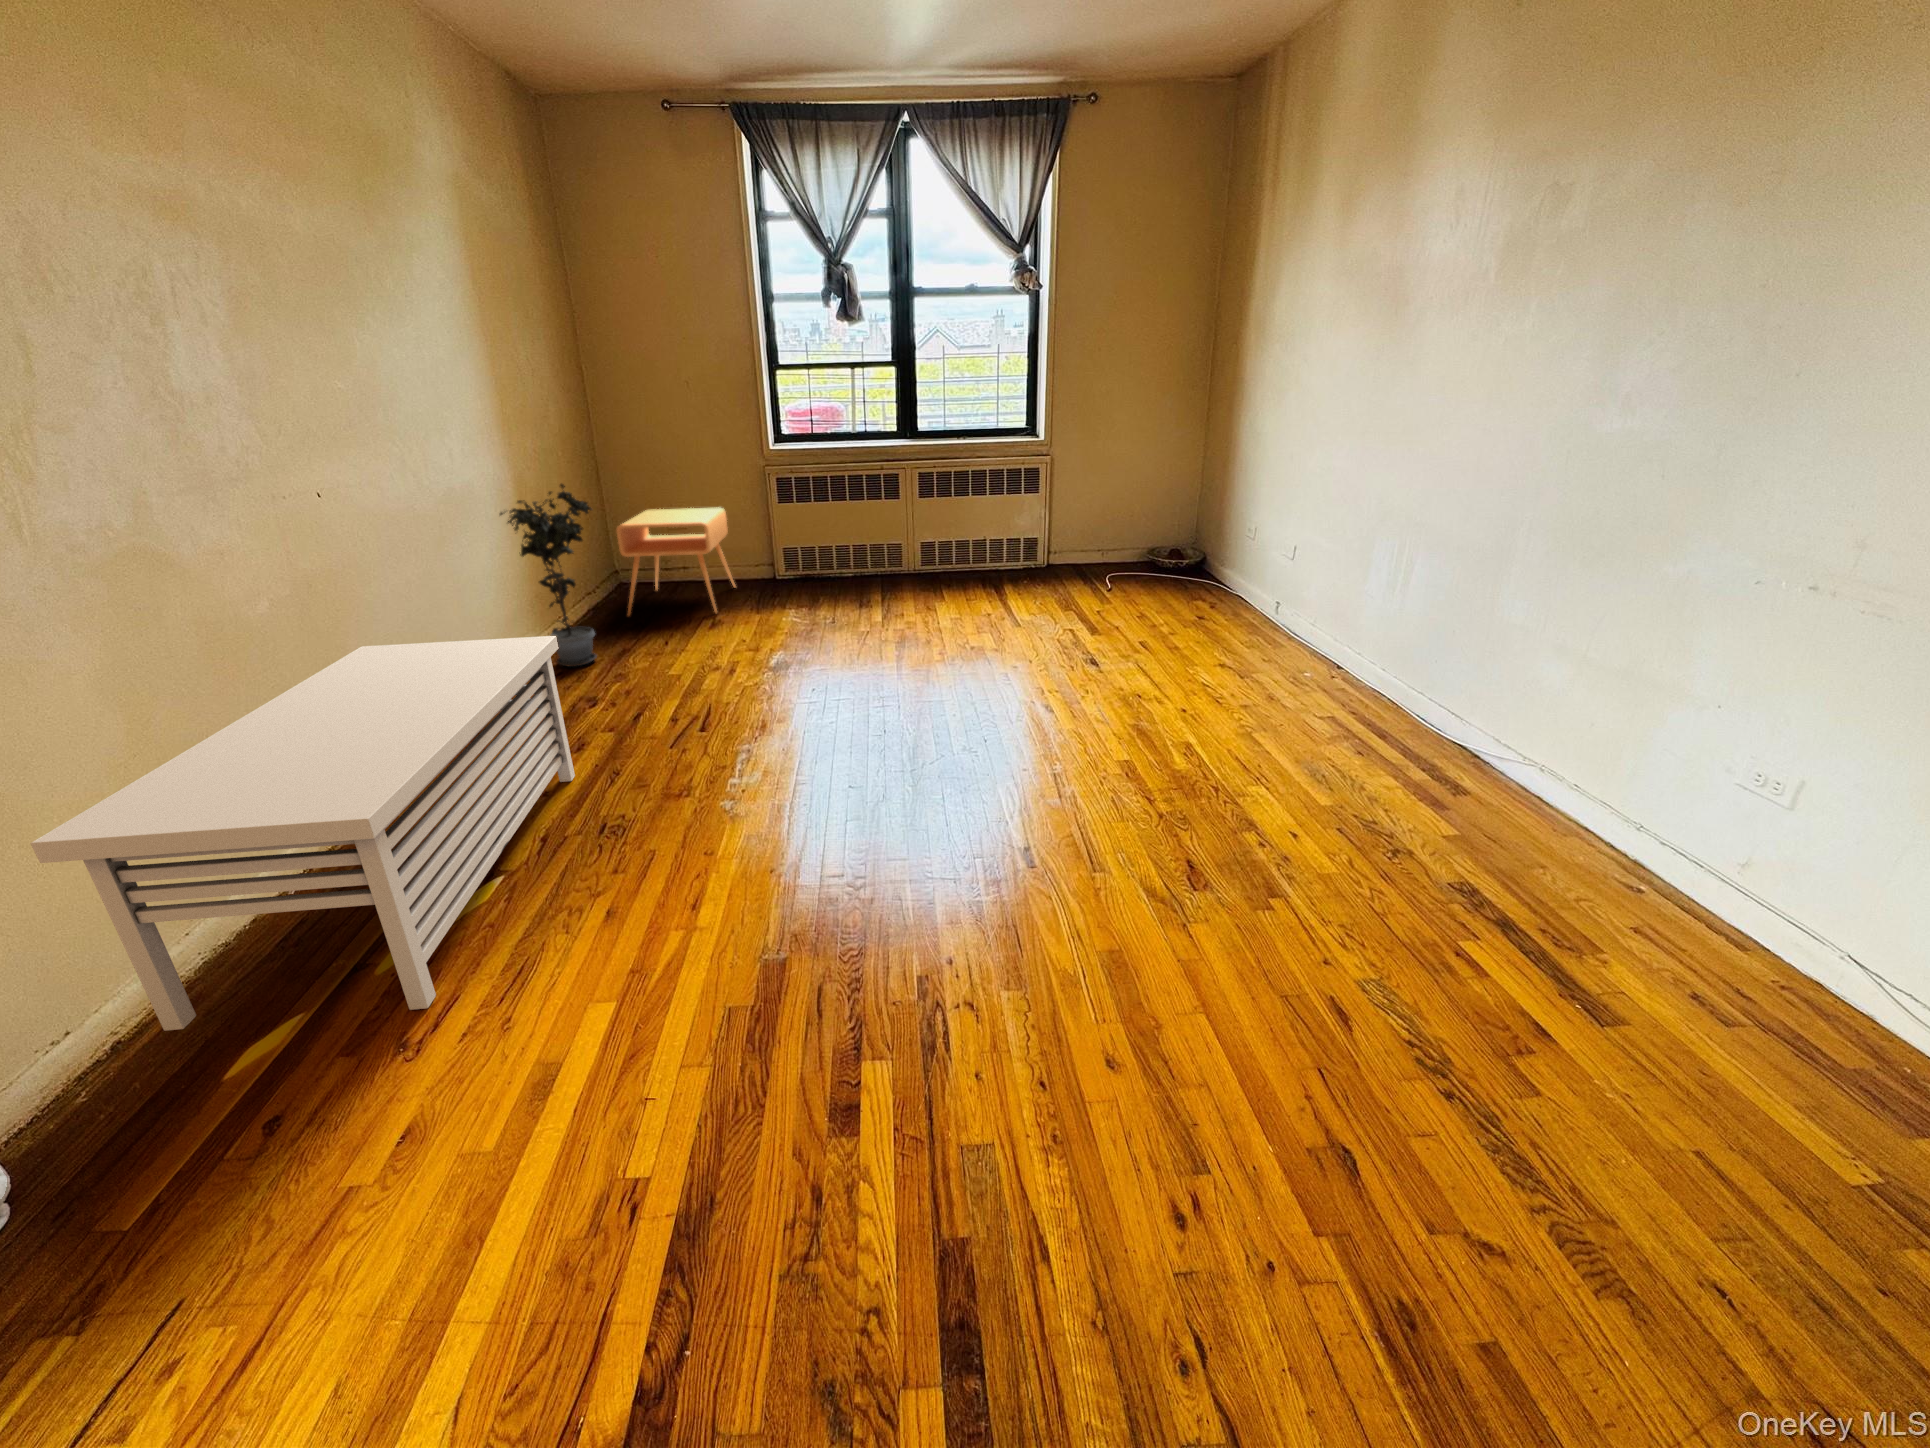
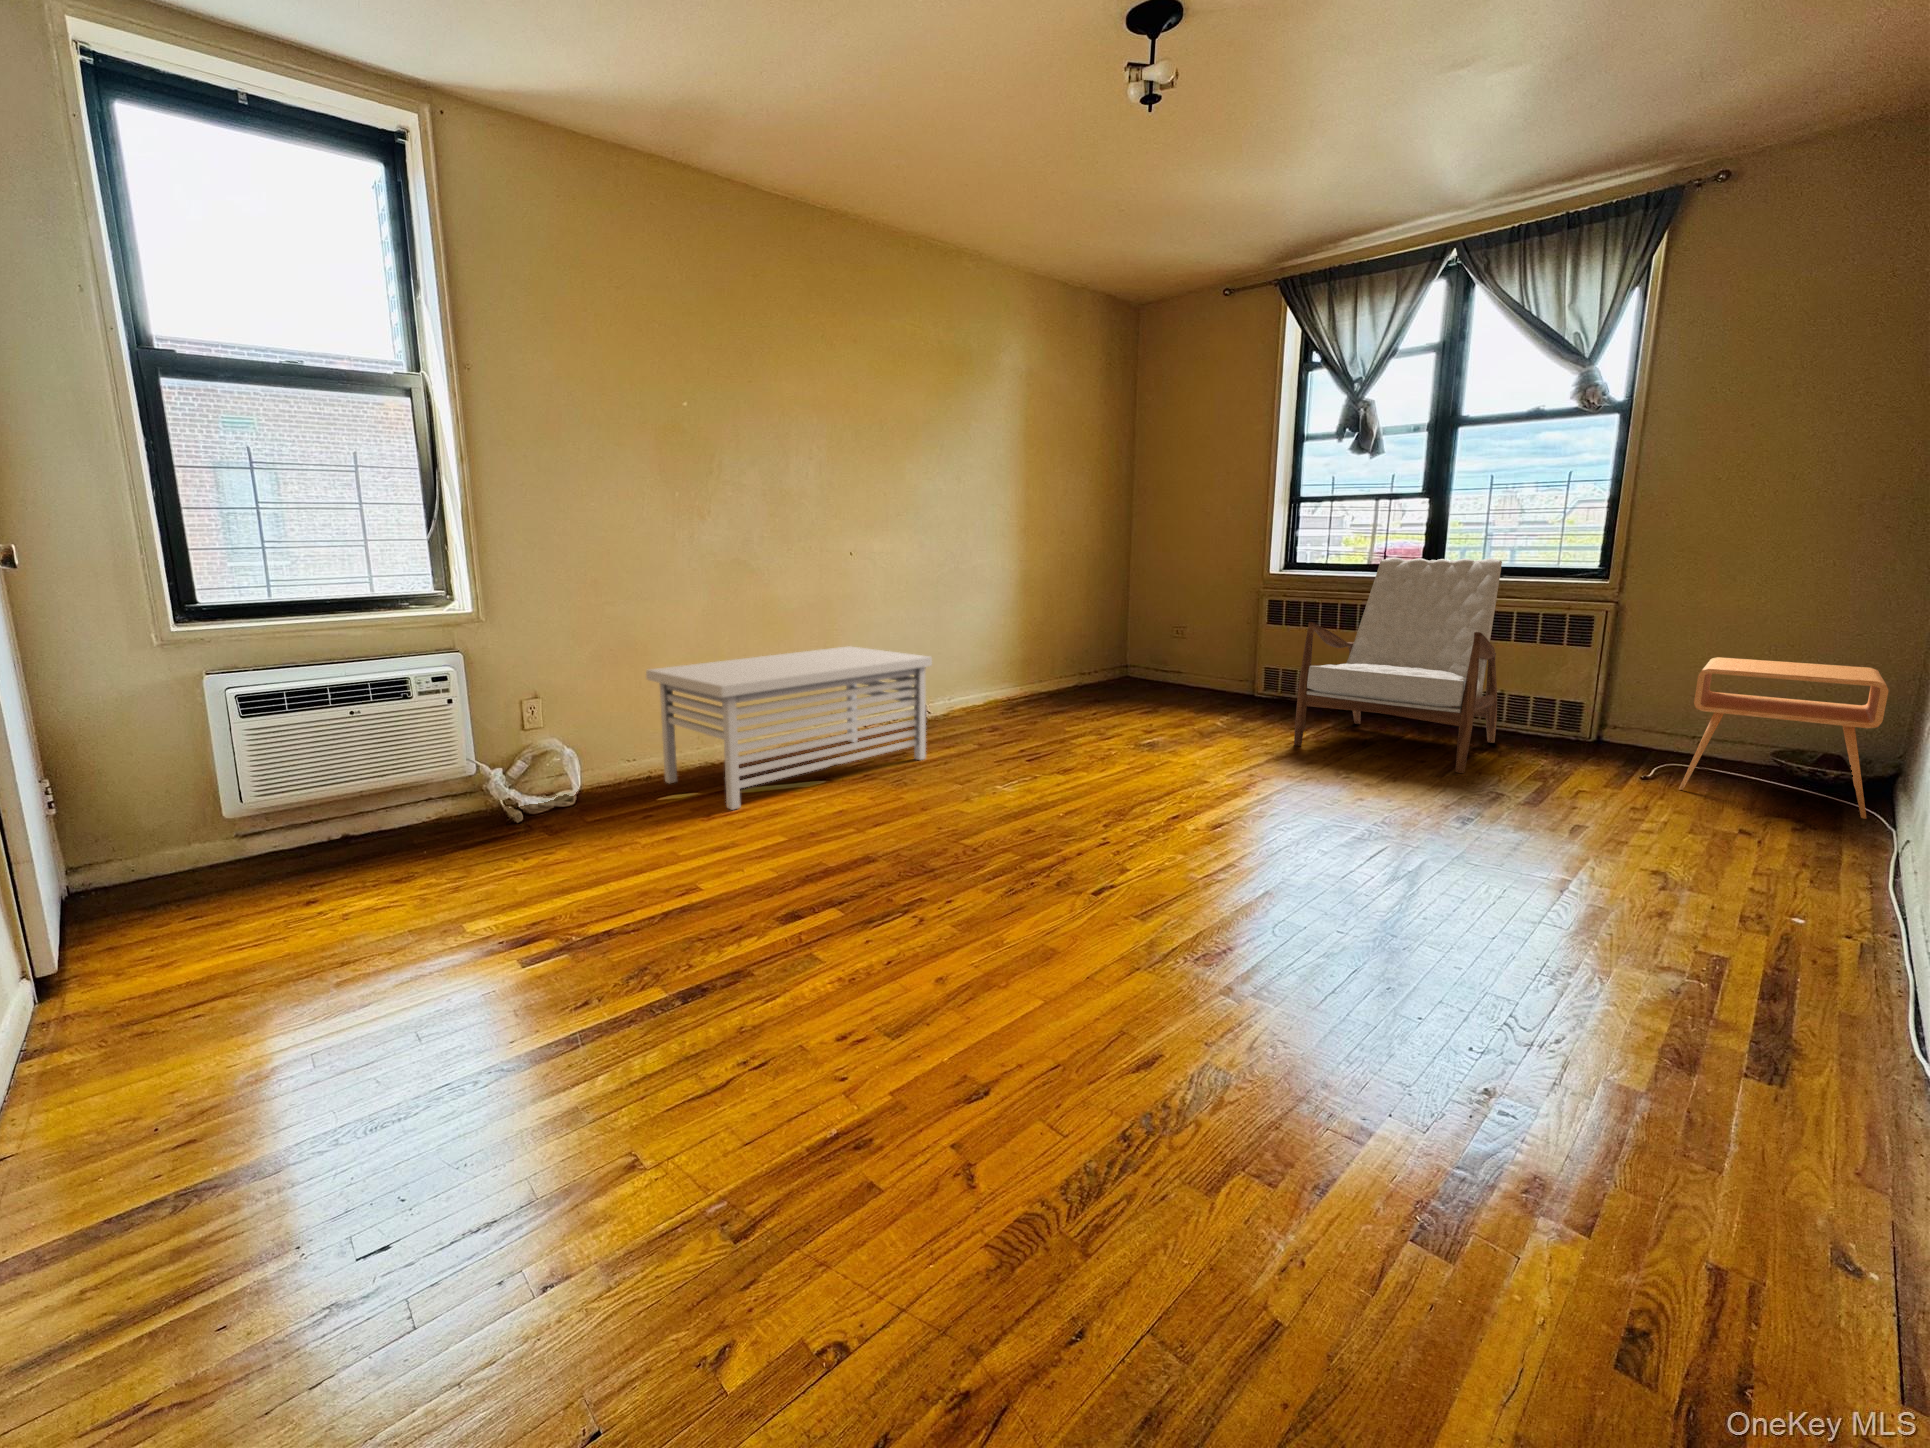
armchair: none [880,426,1023,626] -> present [1294,558,1502,773]
potted plant: present [500,484,596,667] -> none [987,576,1065,714]
side table: present [616,507,736,615] -> present [1679,657,1889,819]

